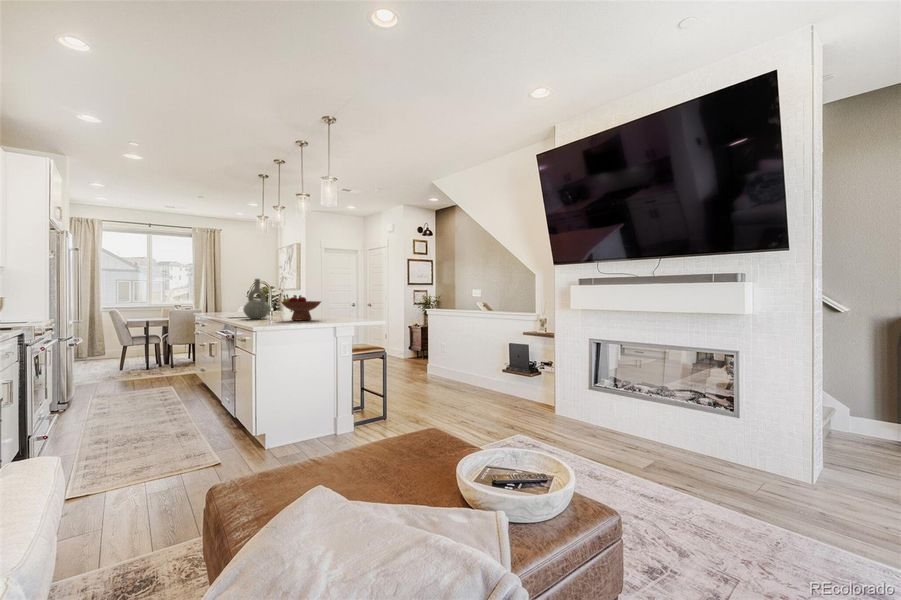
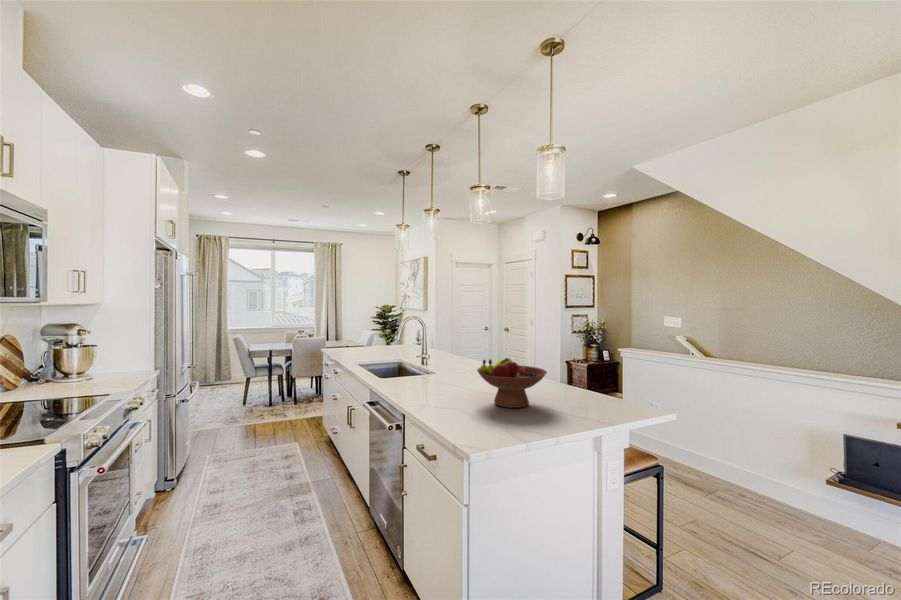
decorative vase: present [243,279,271,319] -> none [406,324,447,391]

